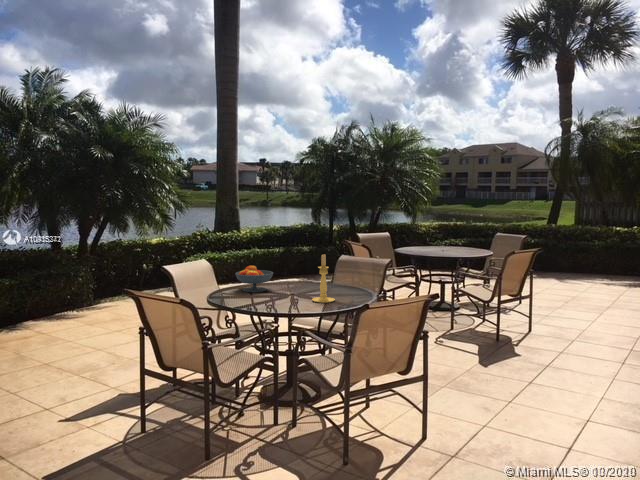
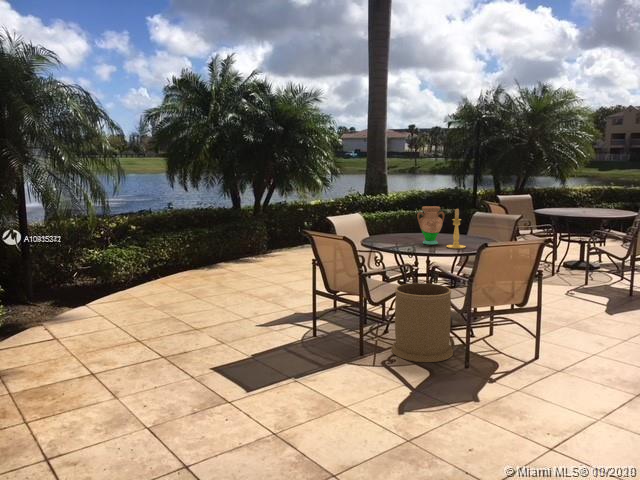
vase: none [276,251,308,297] -> present [417,206,445,245]
fruit bowl: present [235,266,273,292] -> none [384,219,415,241]
trash can: none [248,351,327,463] -> present [391,283,453,362]

